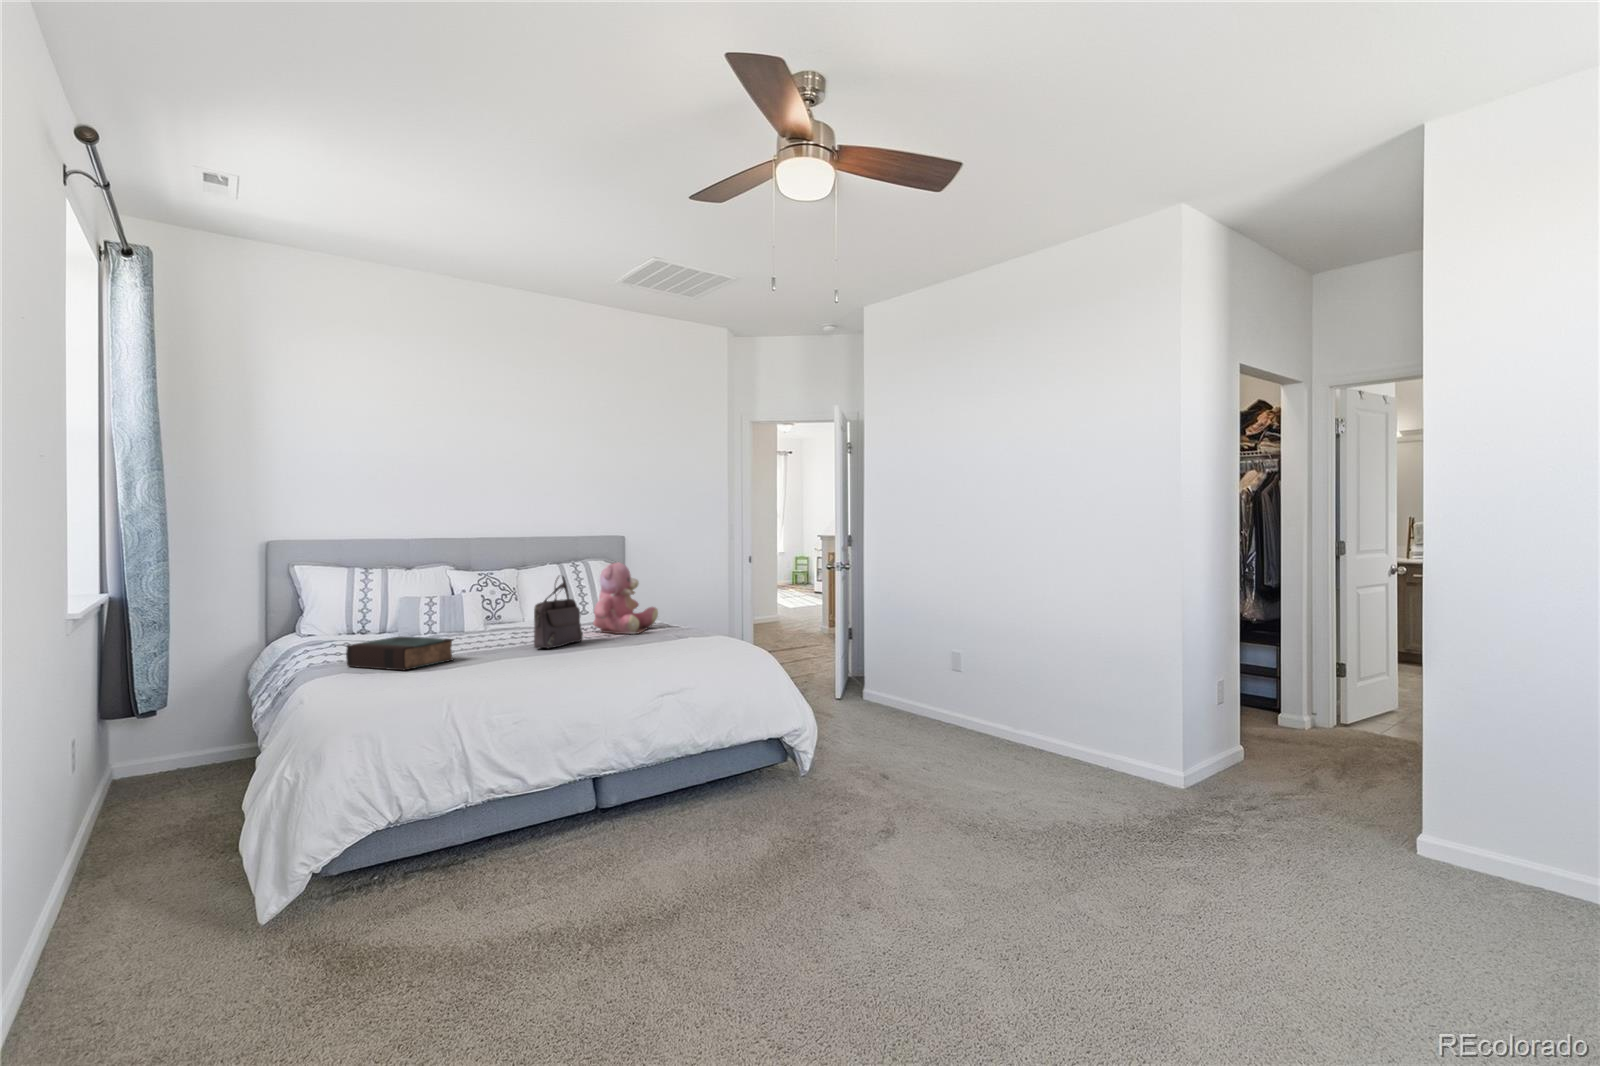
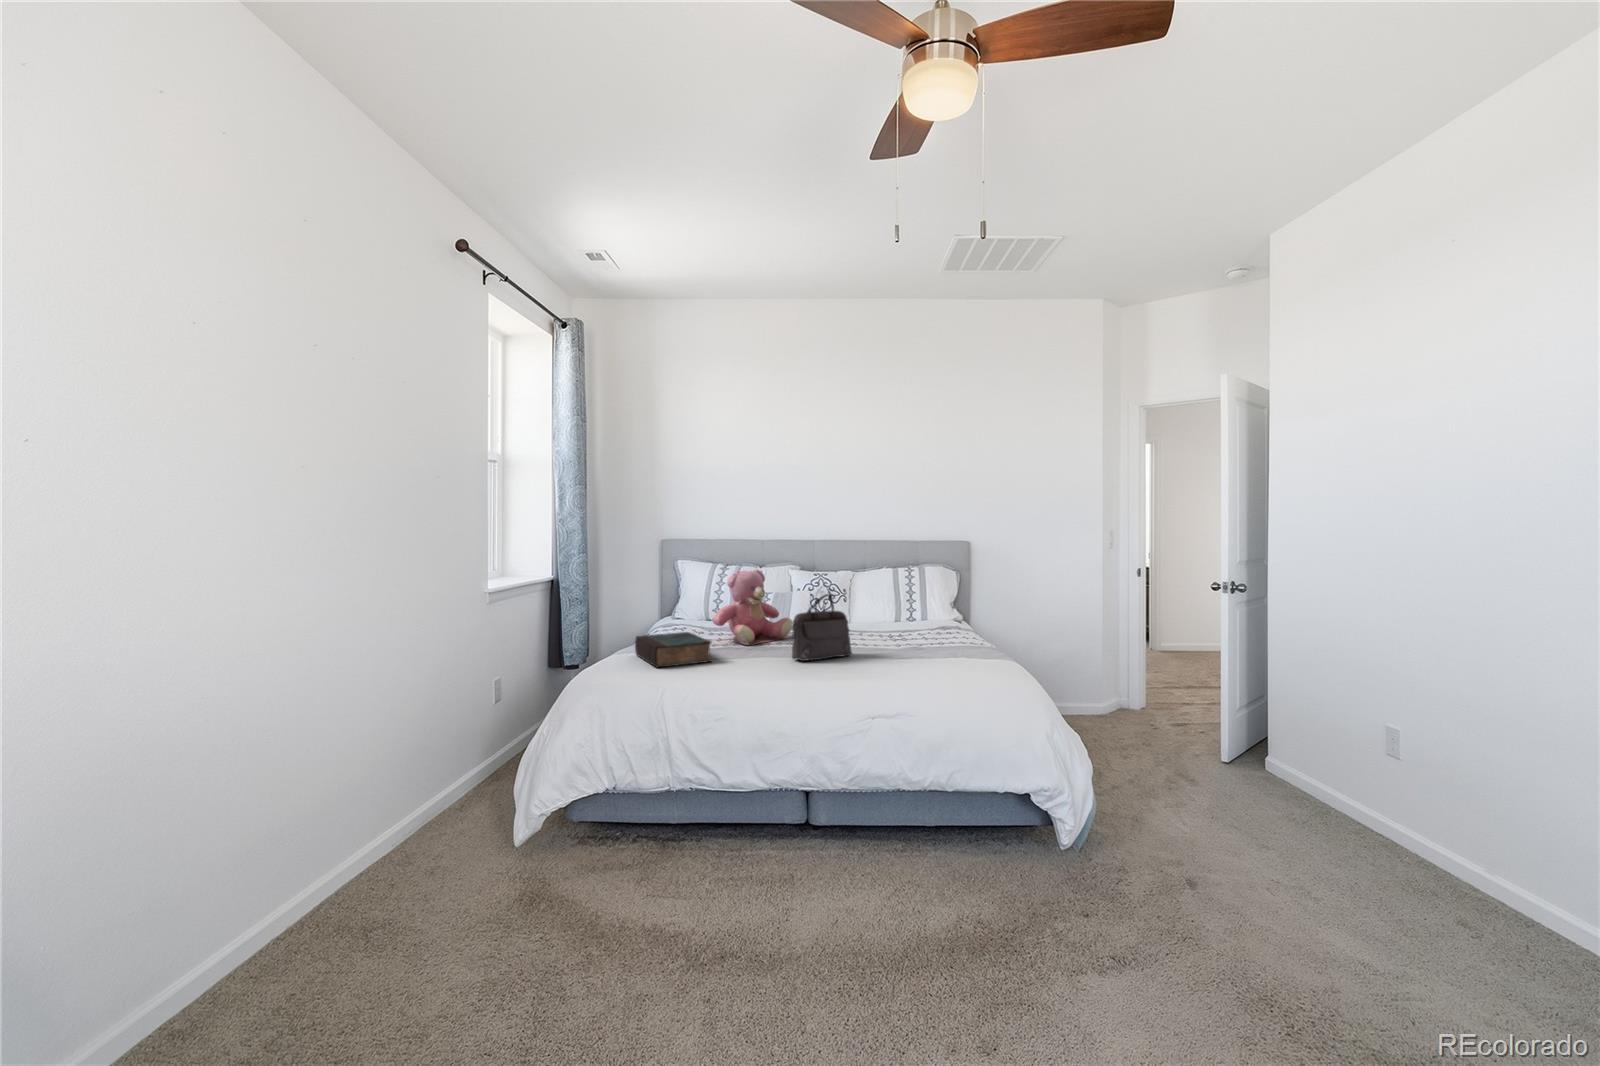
teddy bear: present [594,562,658,634] -> present [713,570,793,645]

